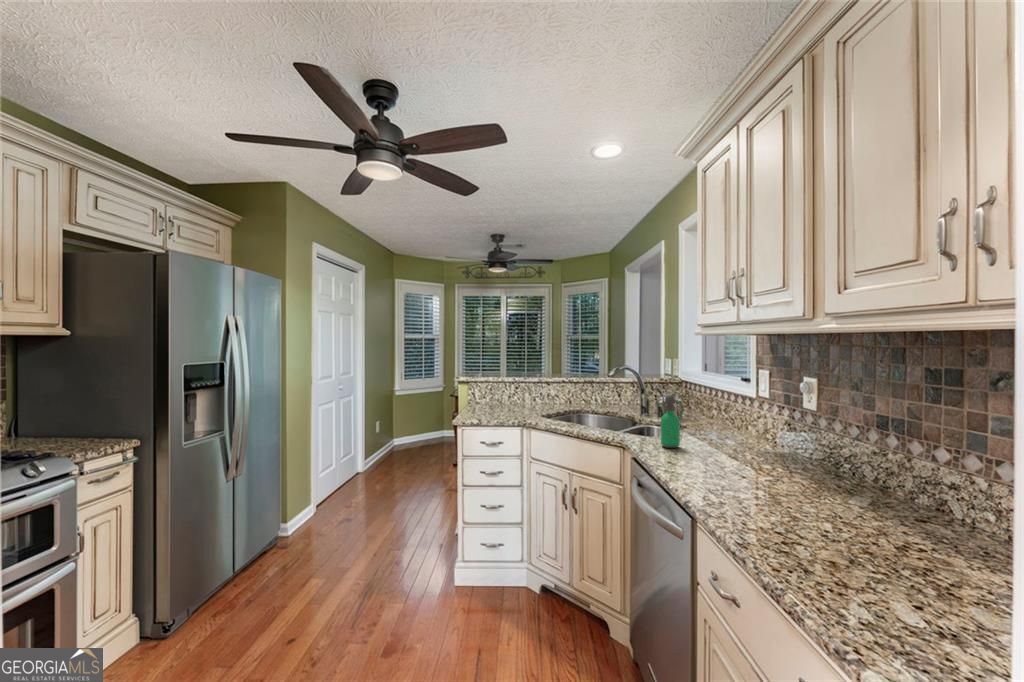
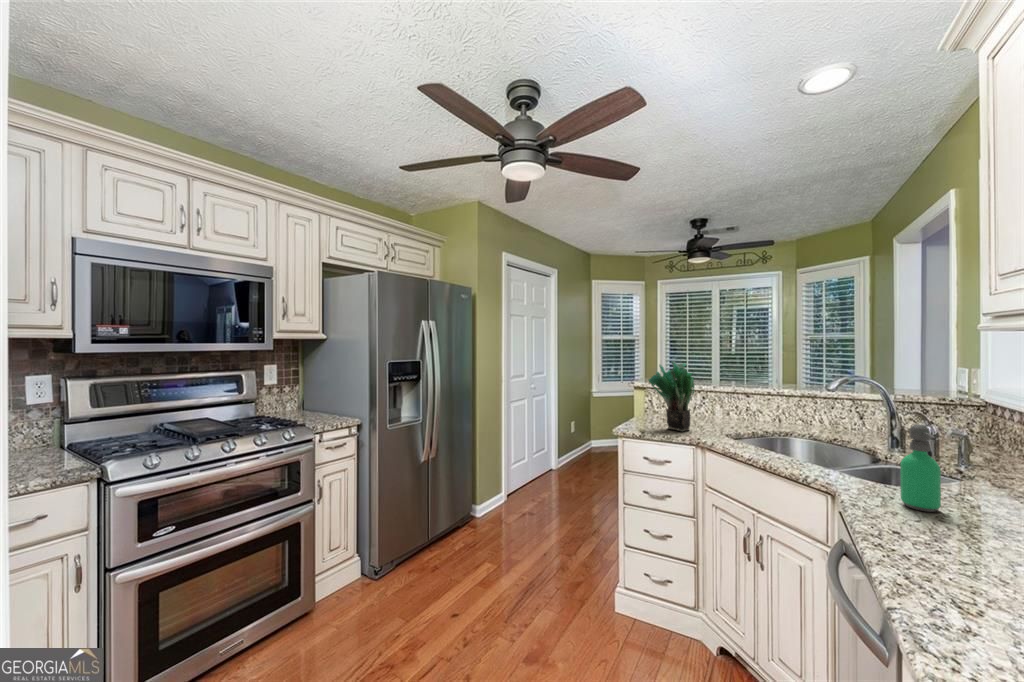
potted plant: none [481,358,516,417] -> present [648,361,695,431]

